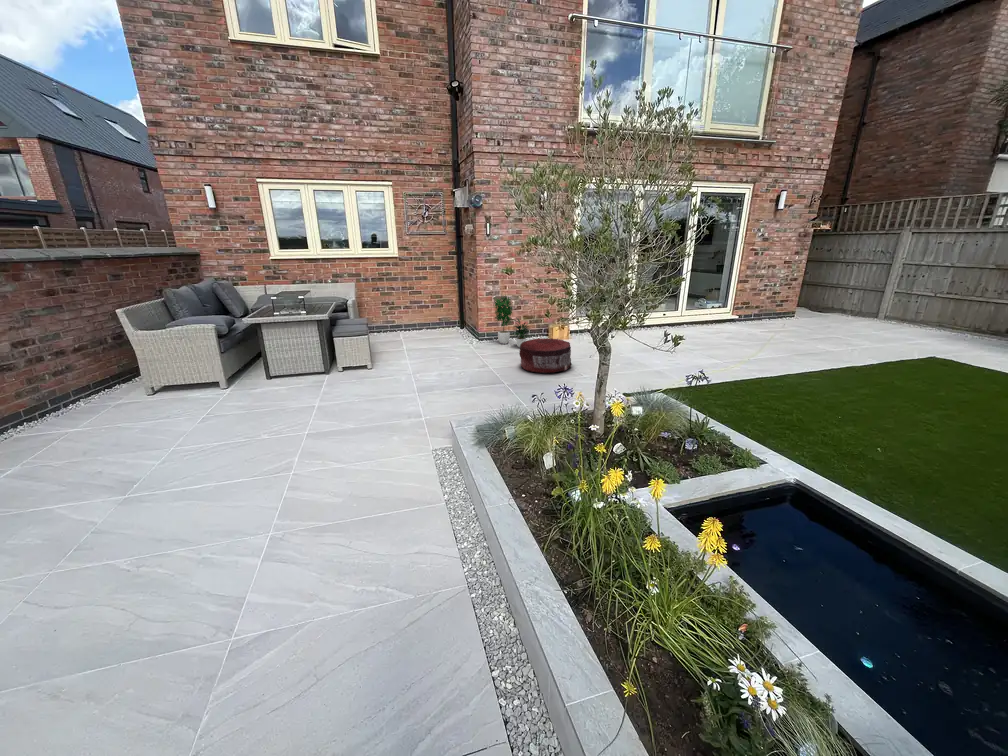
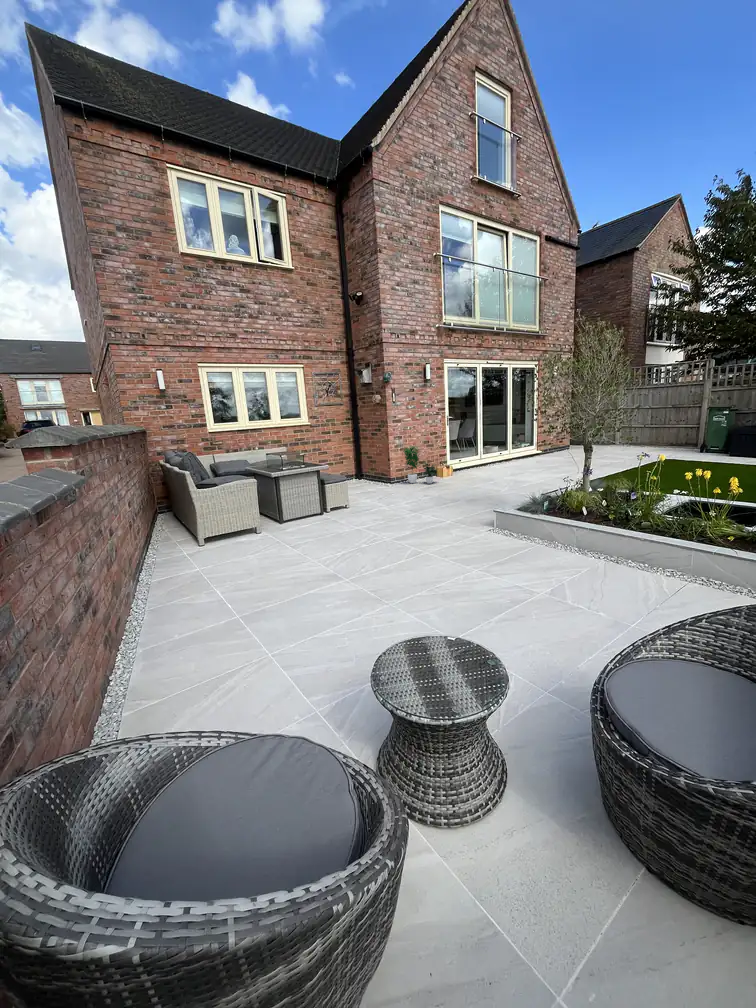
pouf: present [519,338,572,373] -> none [452,470,489,492]

